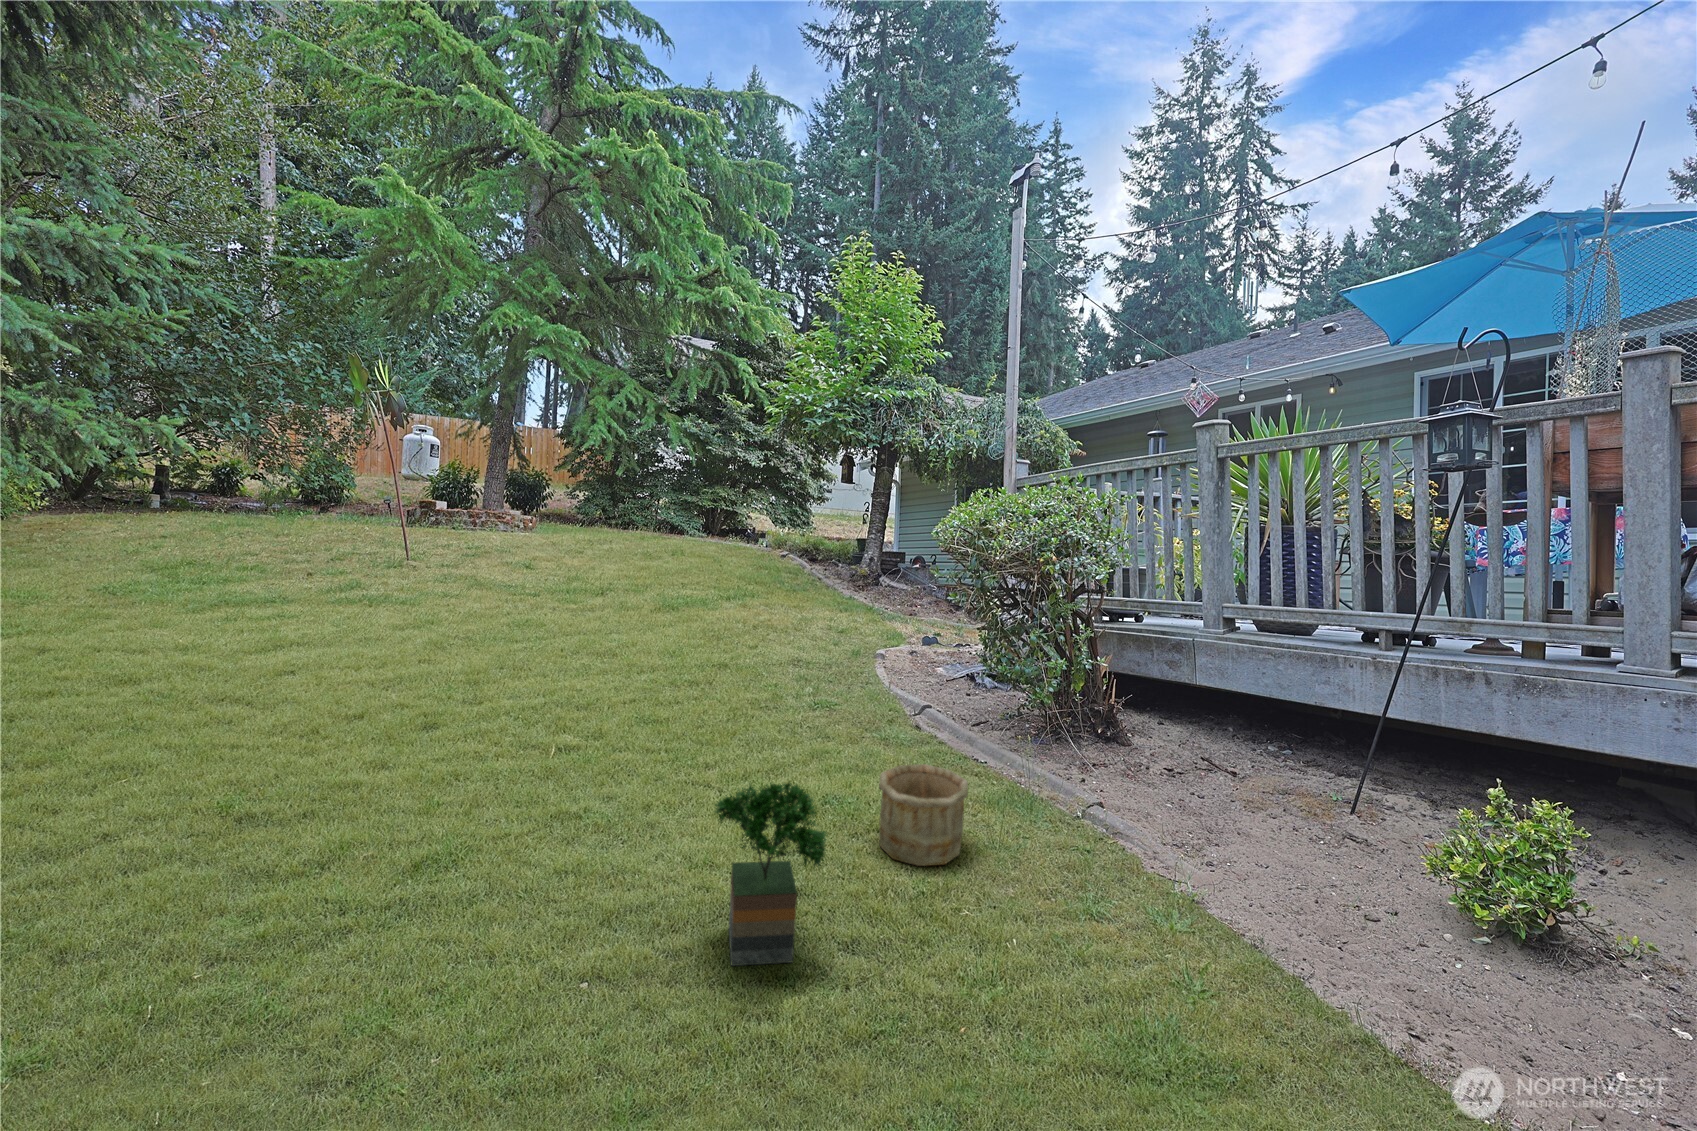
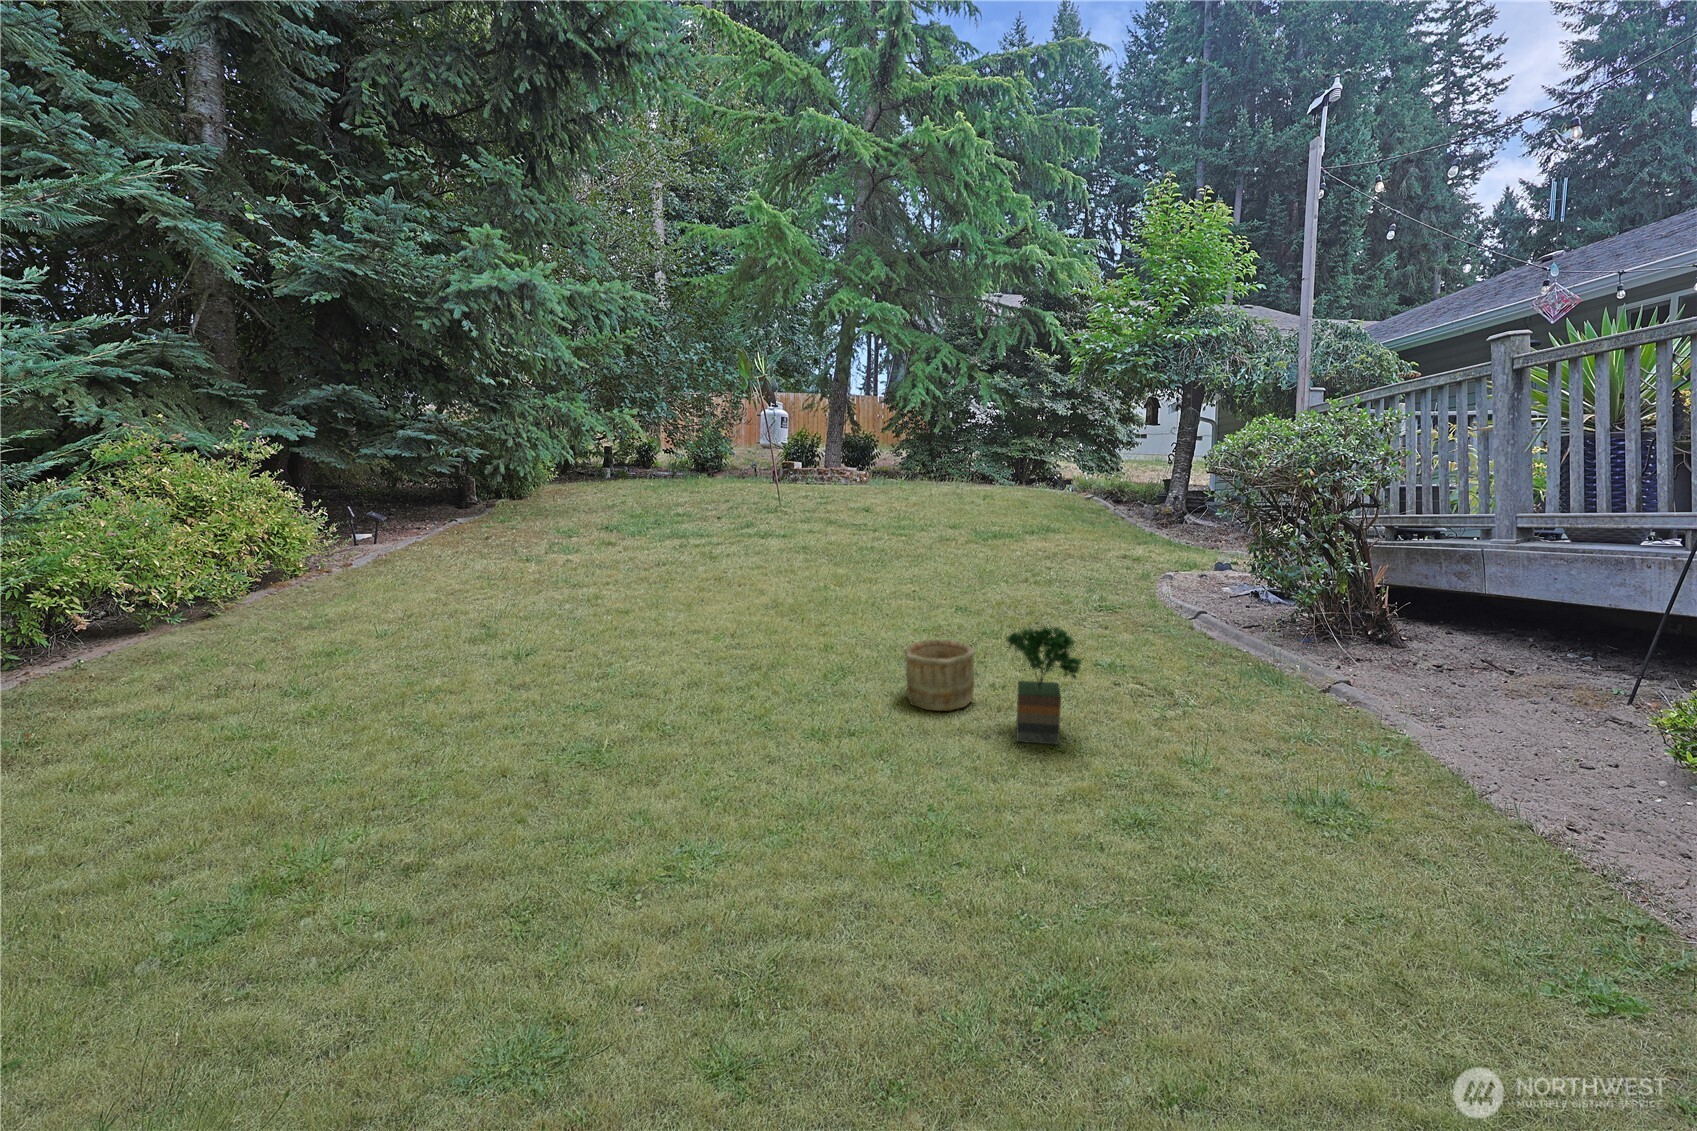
wooden bucket: present [879,764,968,866] -> present [904,639,975,711]

